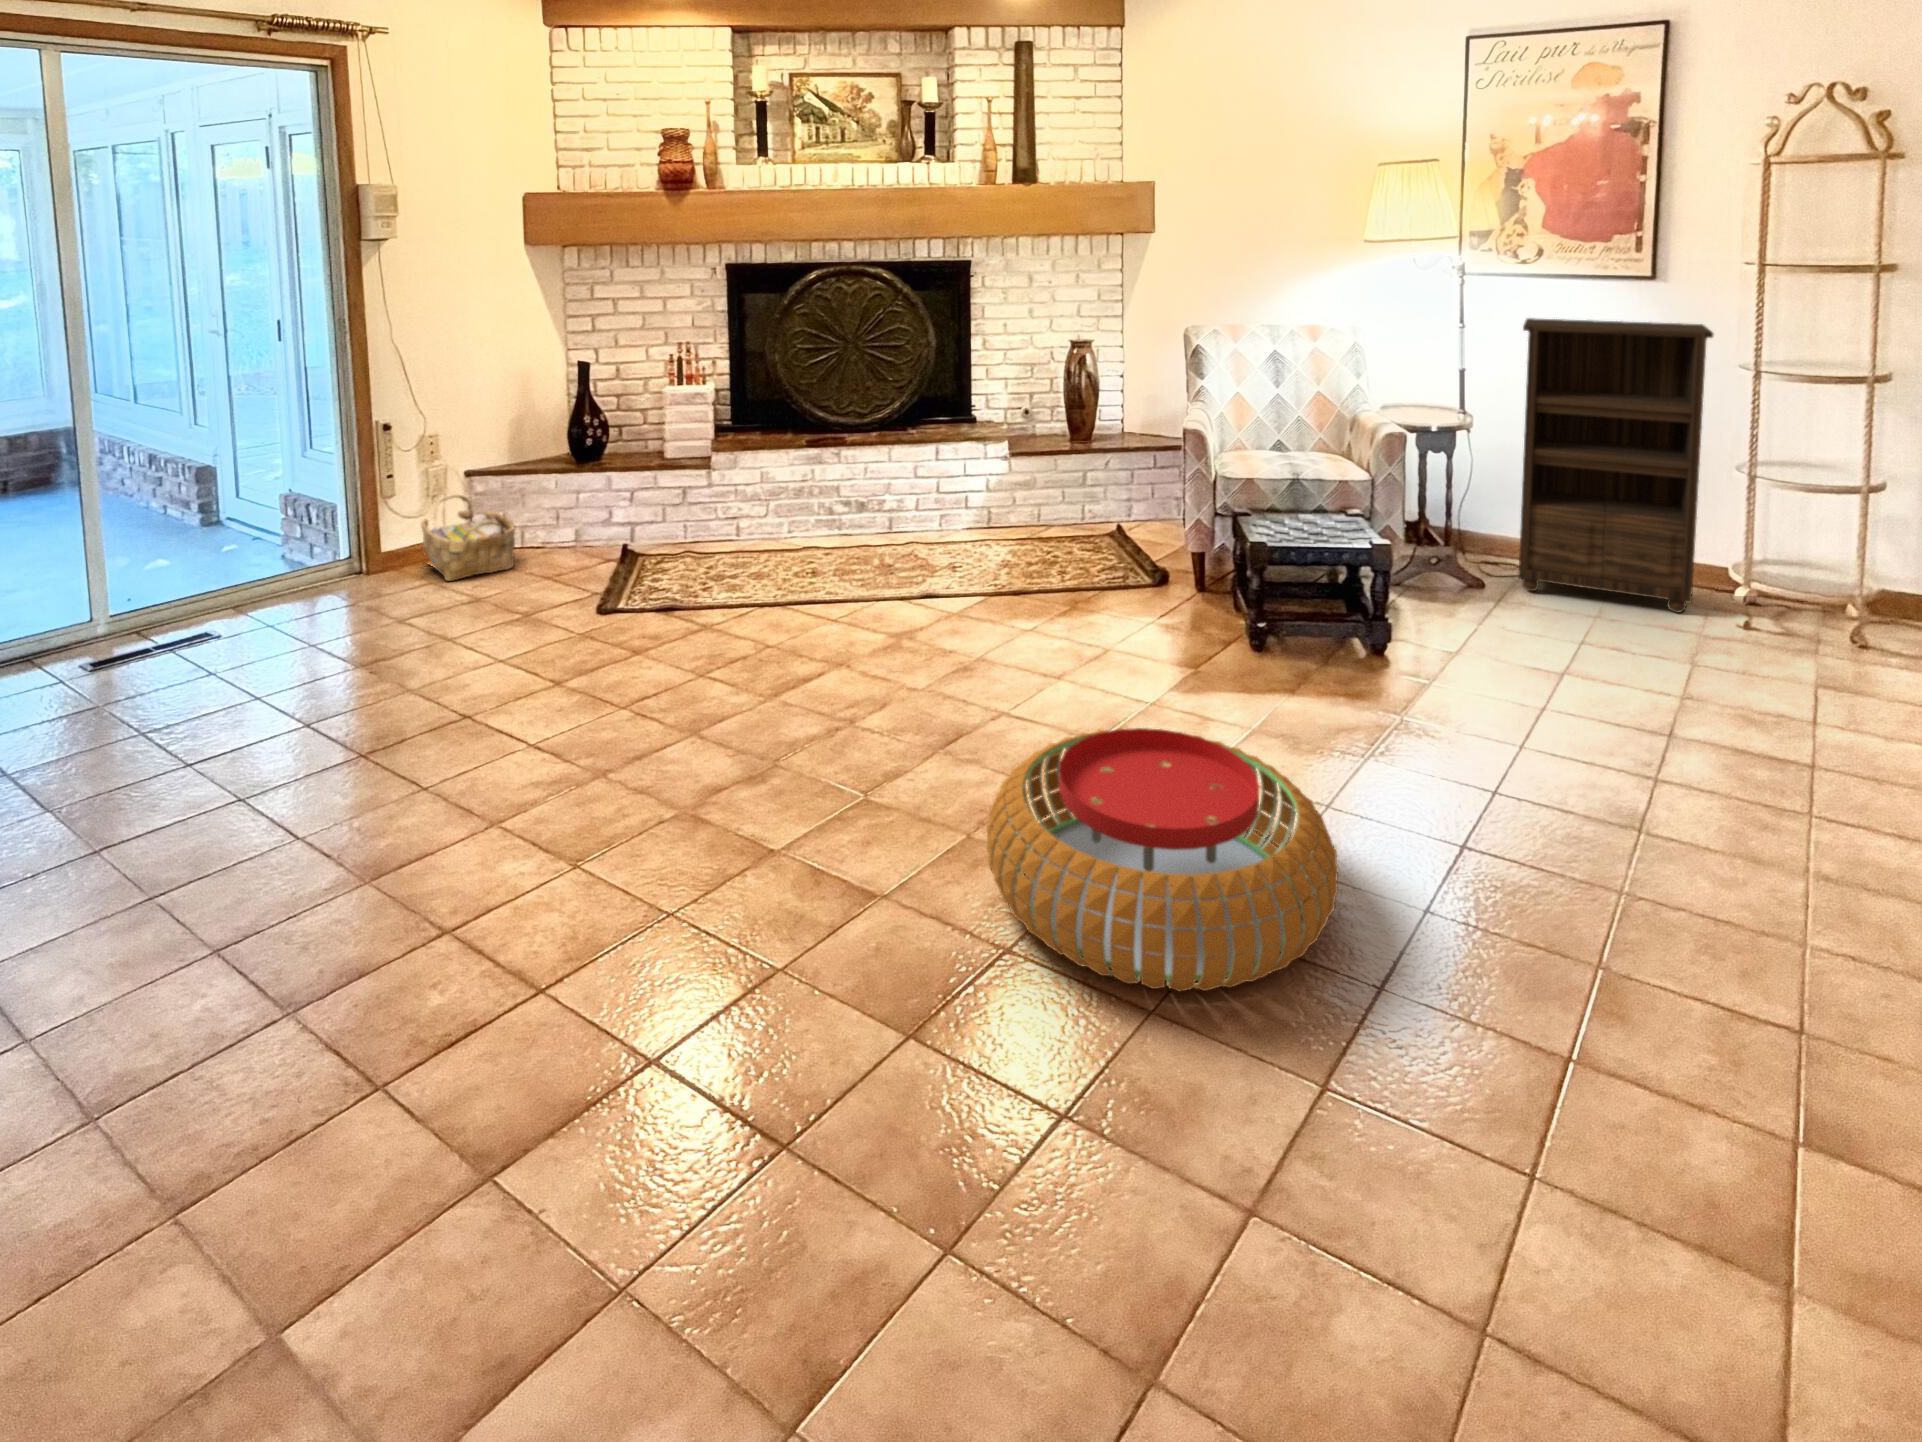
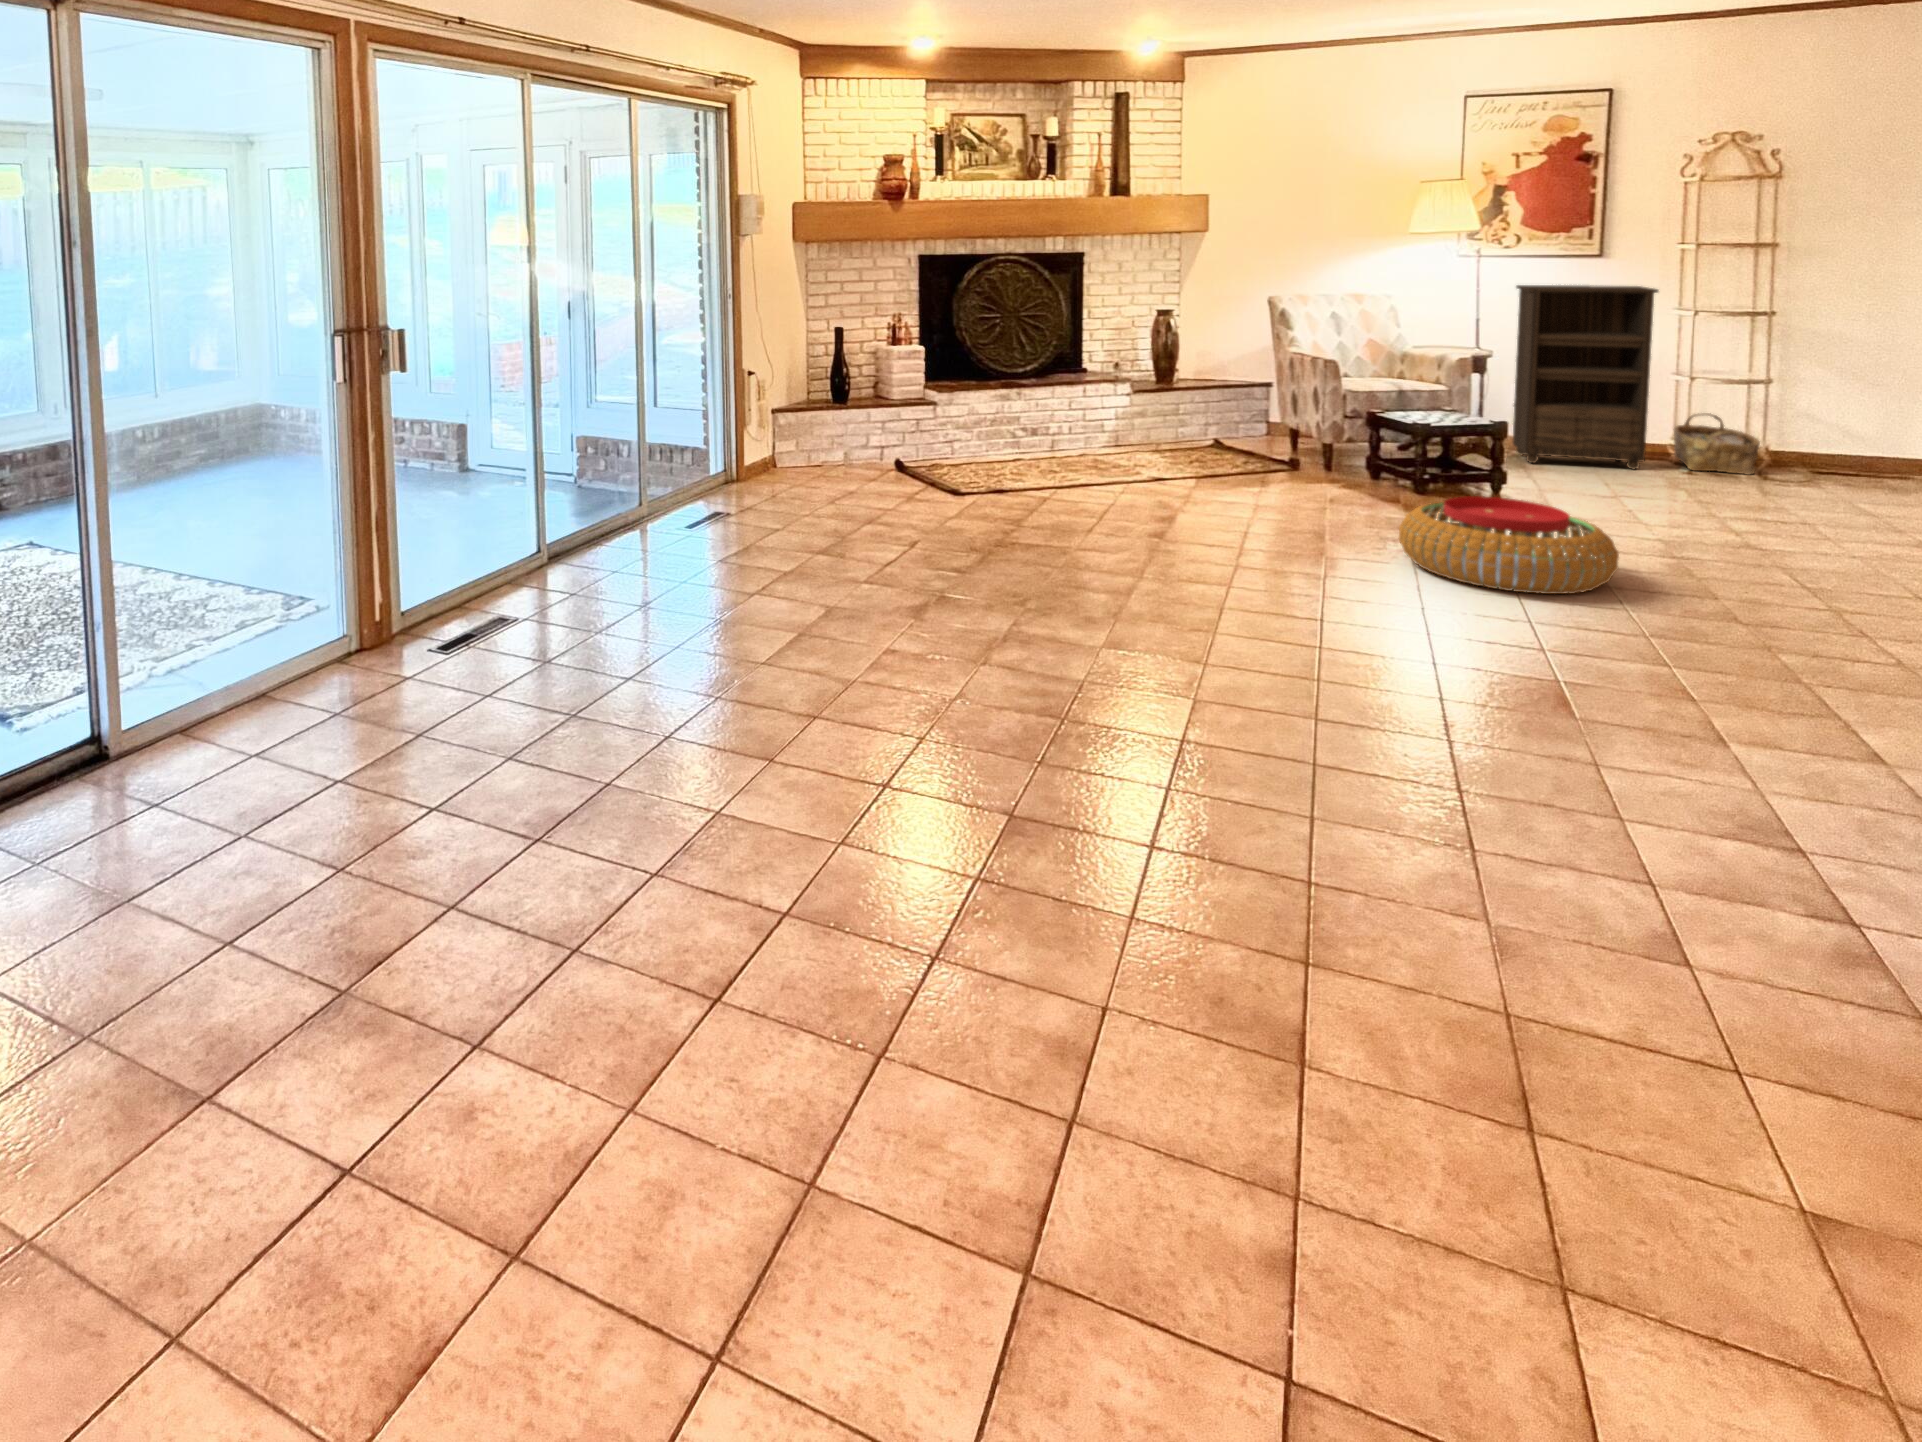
woven basket: present [421,495,515,581] -> present [1674,413,1760,475]

